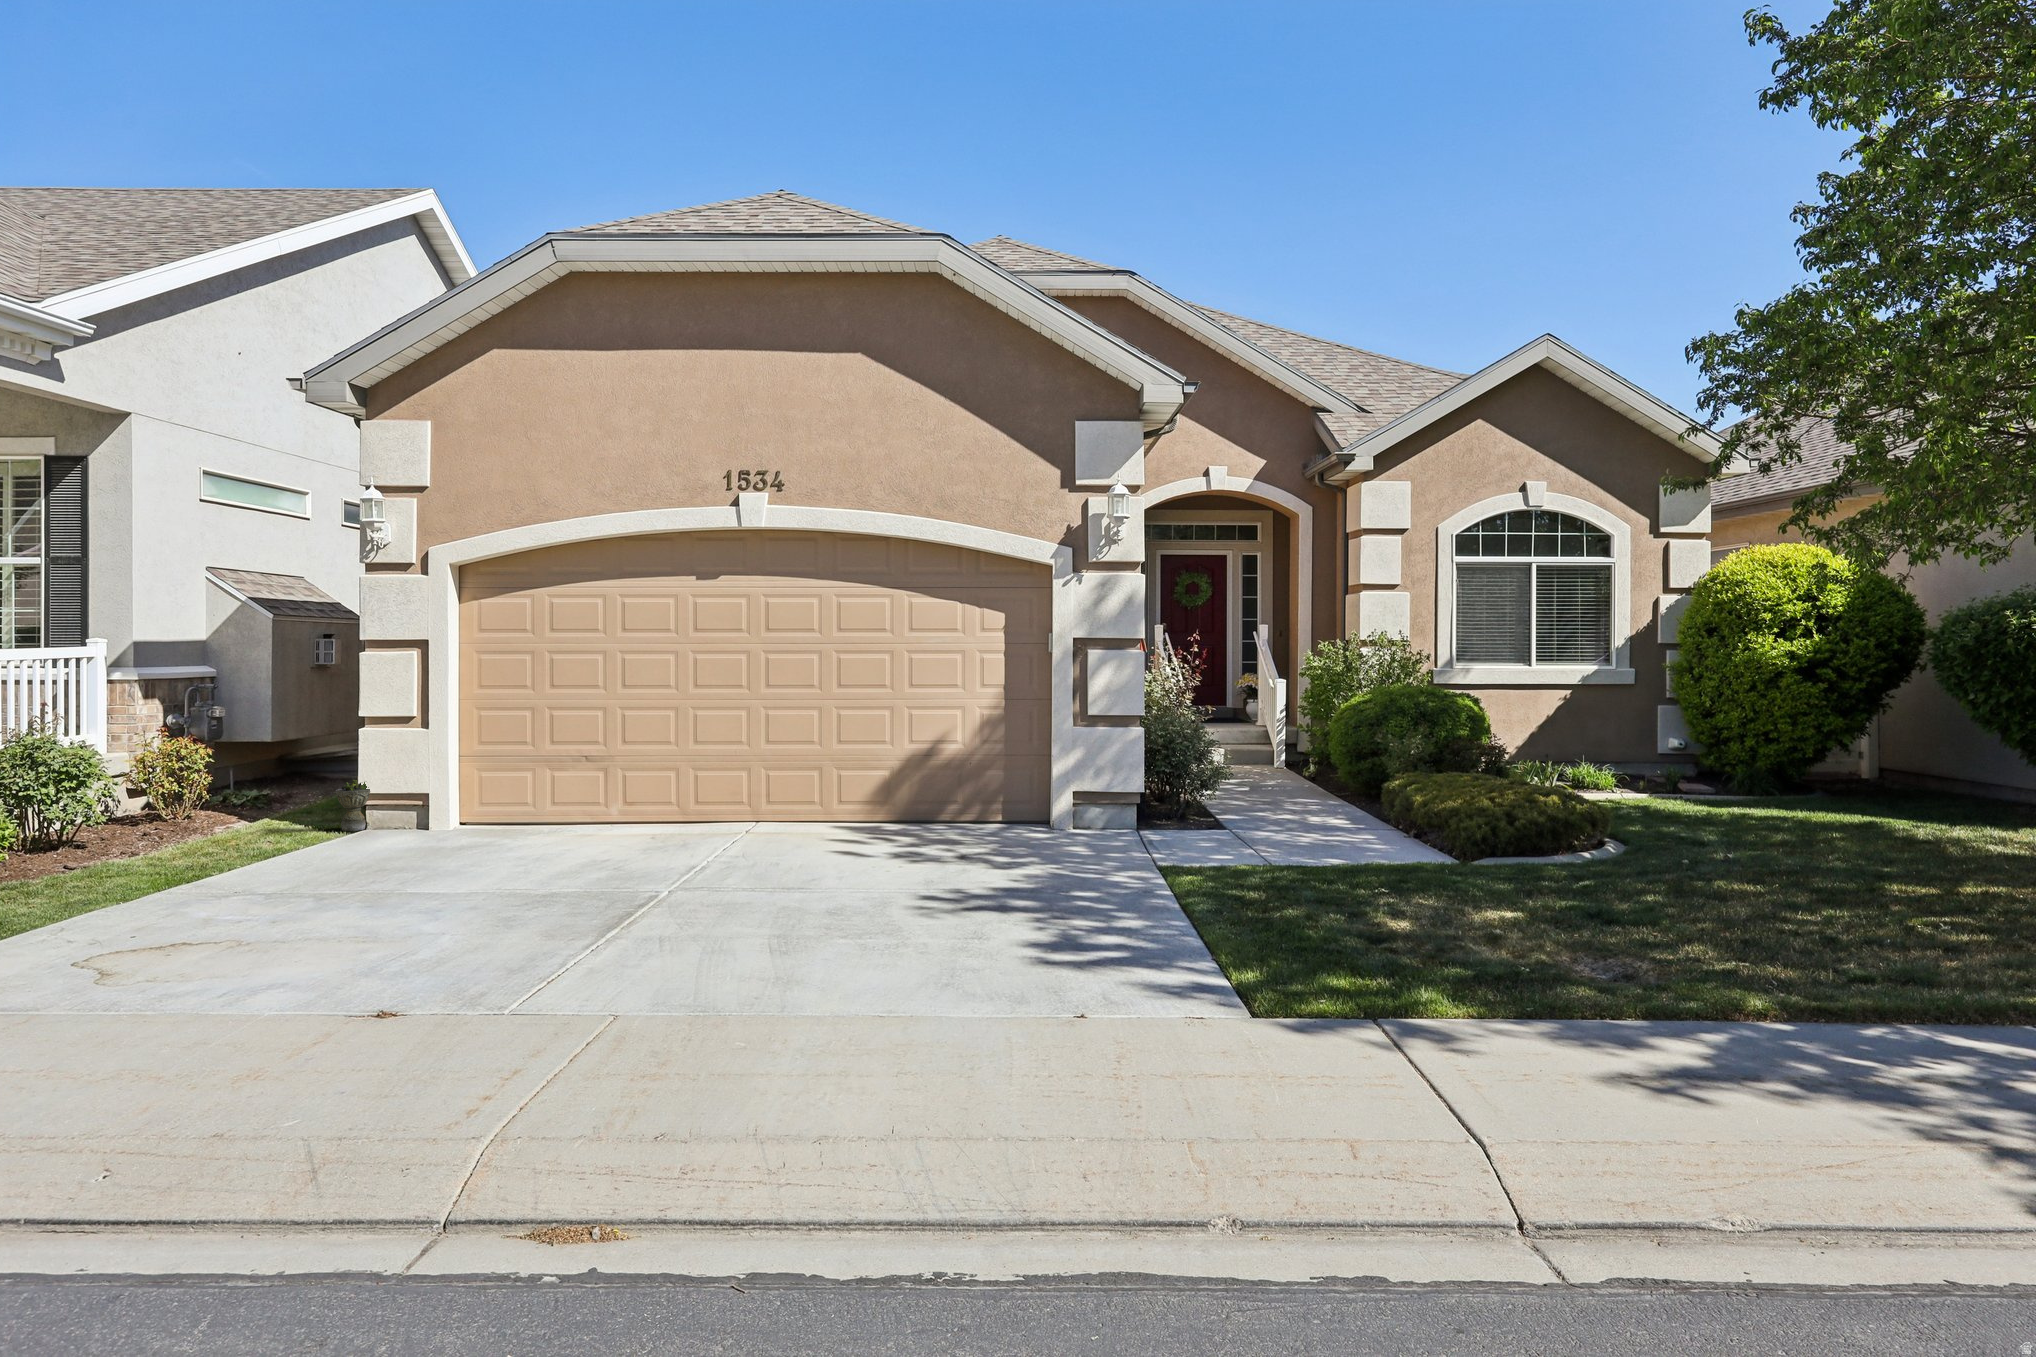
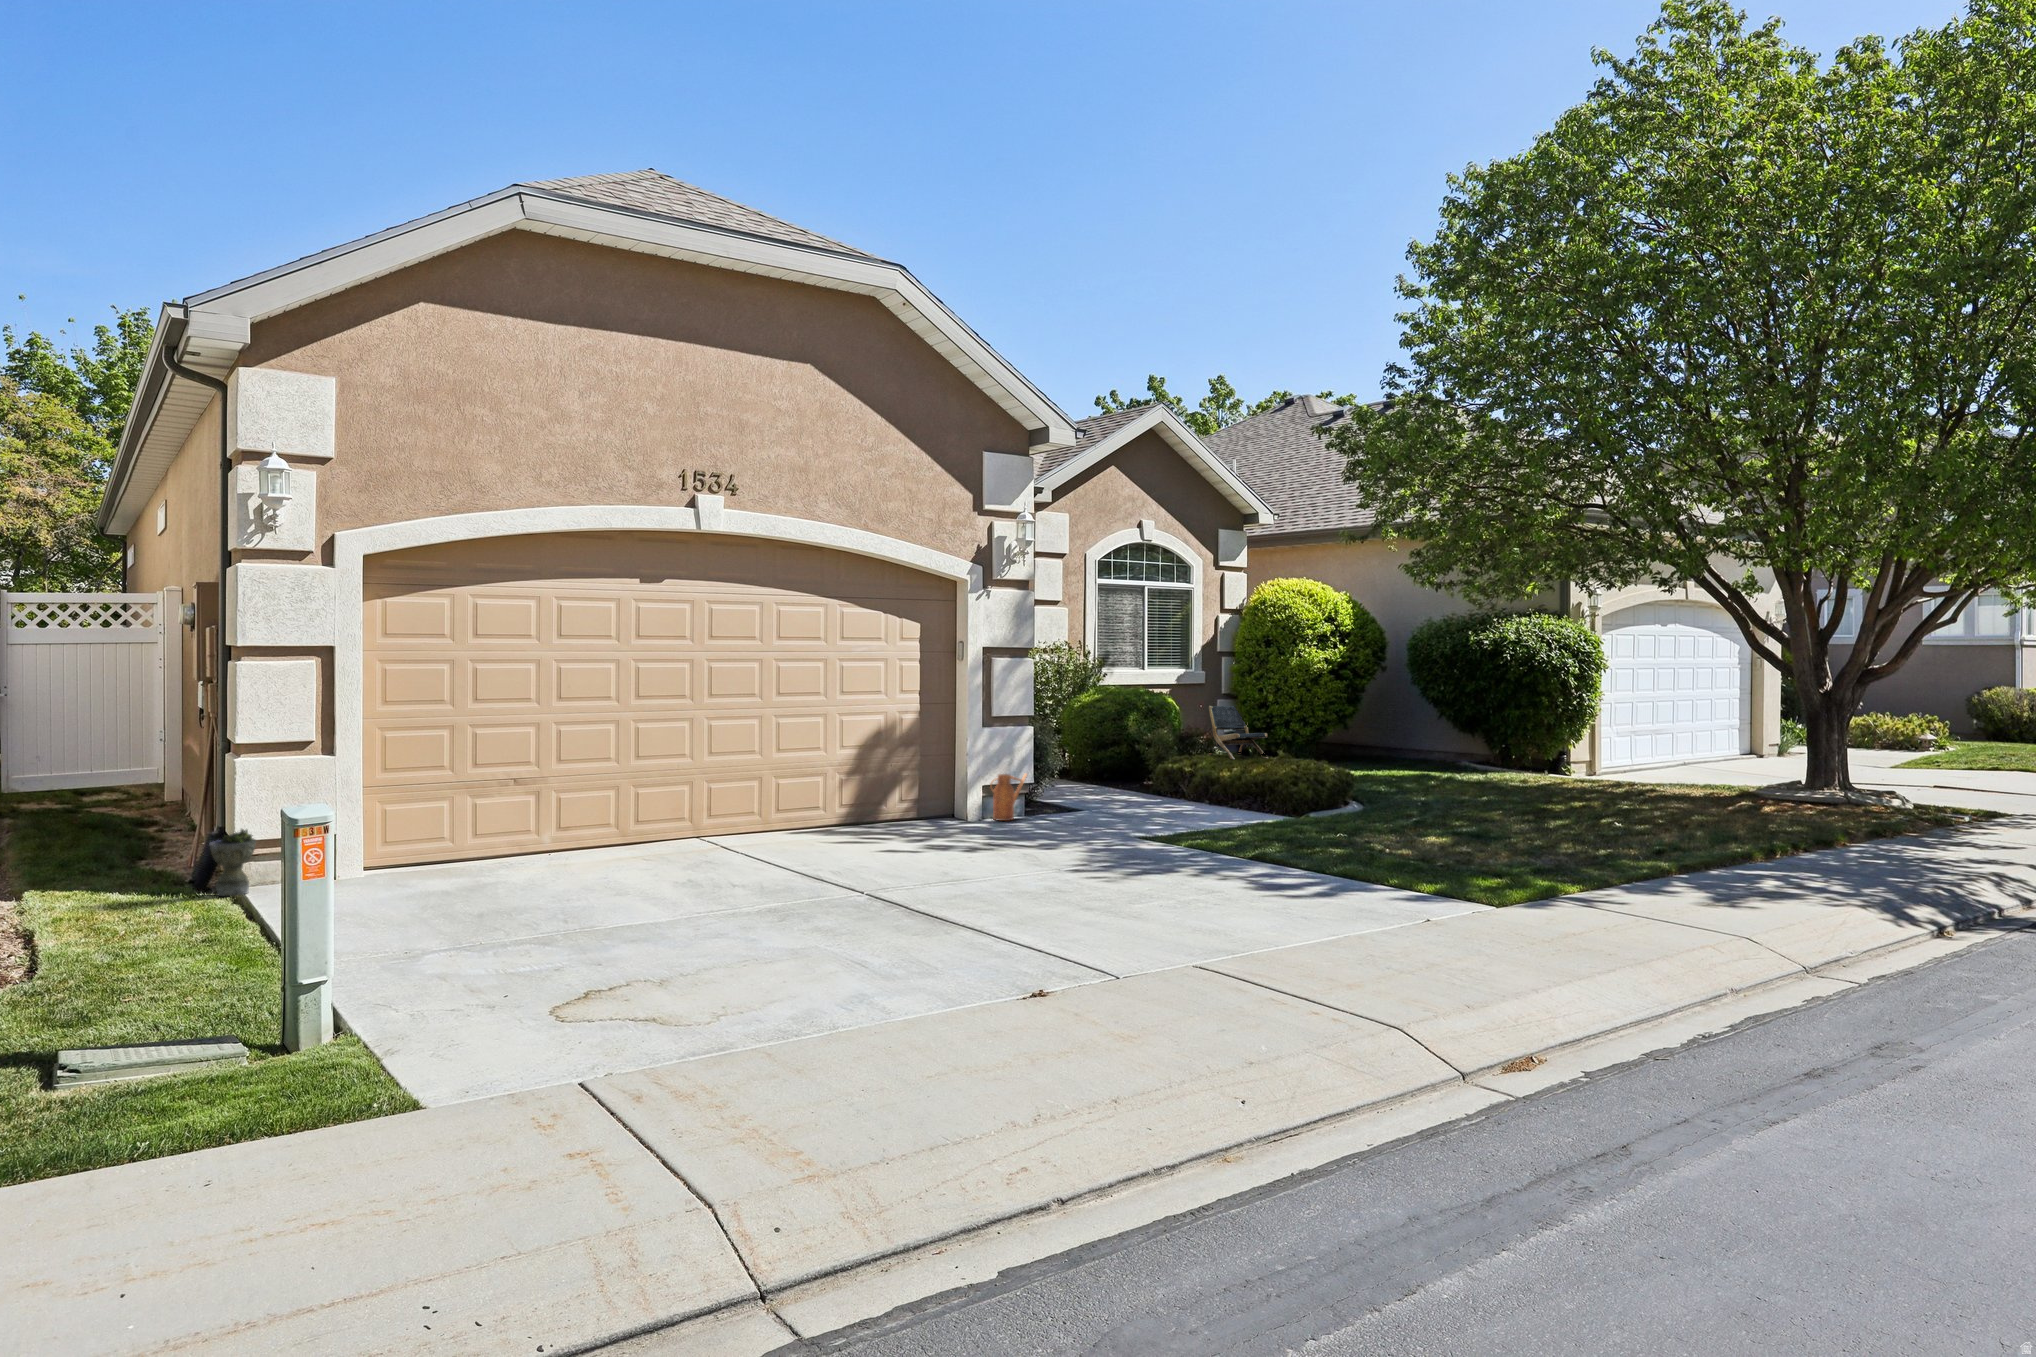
lounge chair: none [1635,717,1712,790] -> present [1209,706,1268,759]
watering can: none [1072,780,1123,832] -> present [990,773,1027,821]

